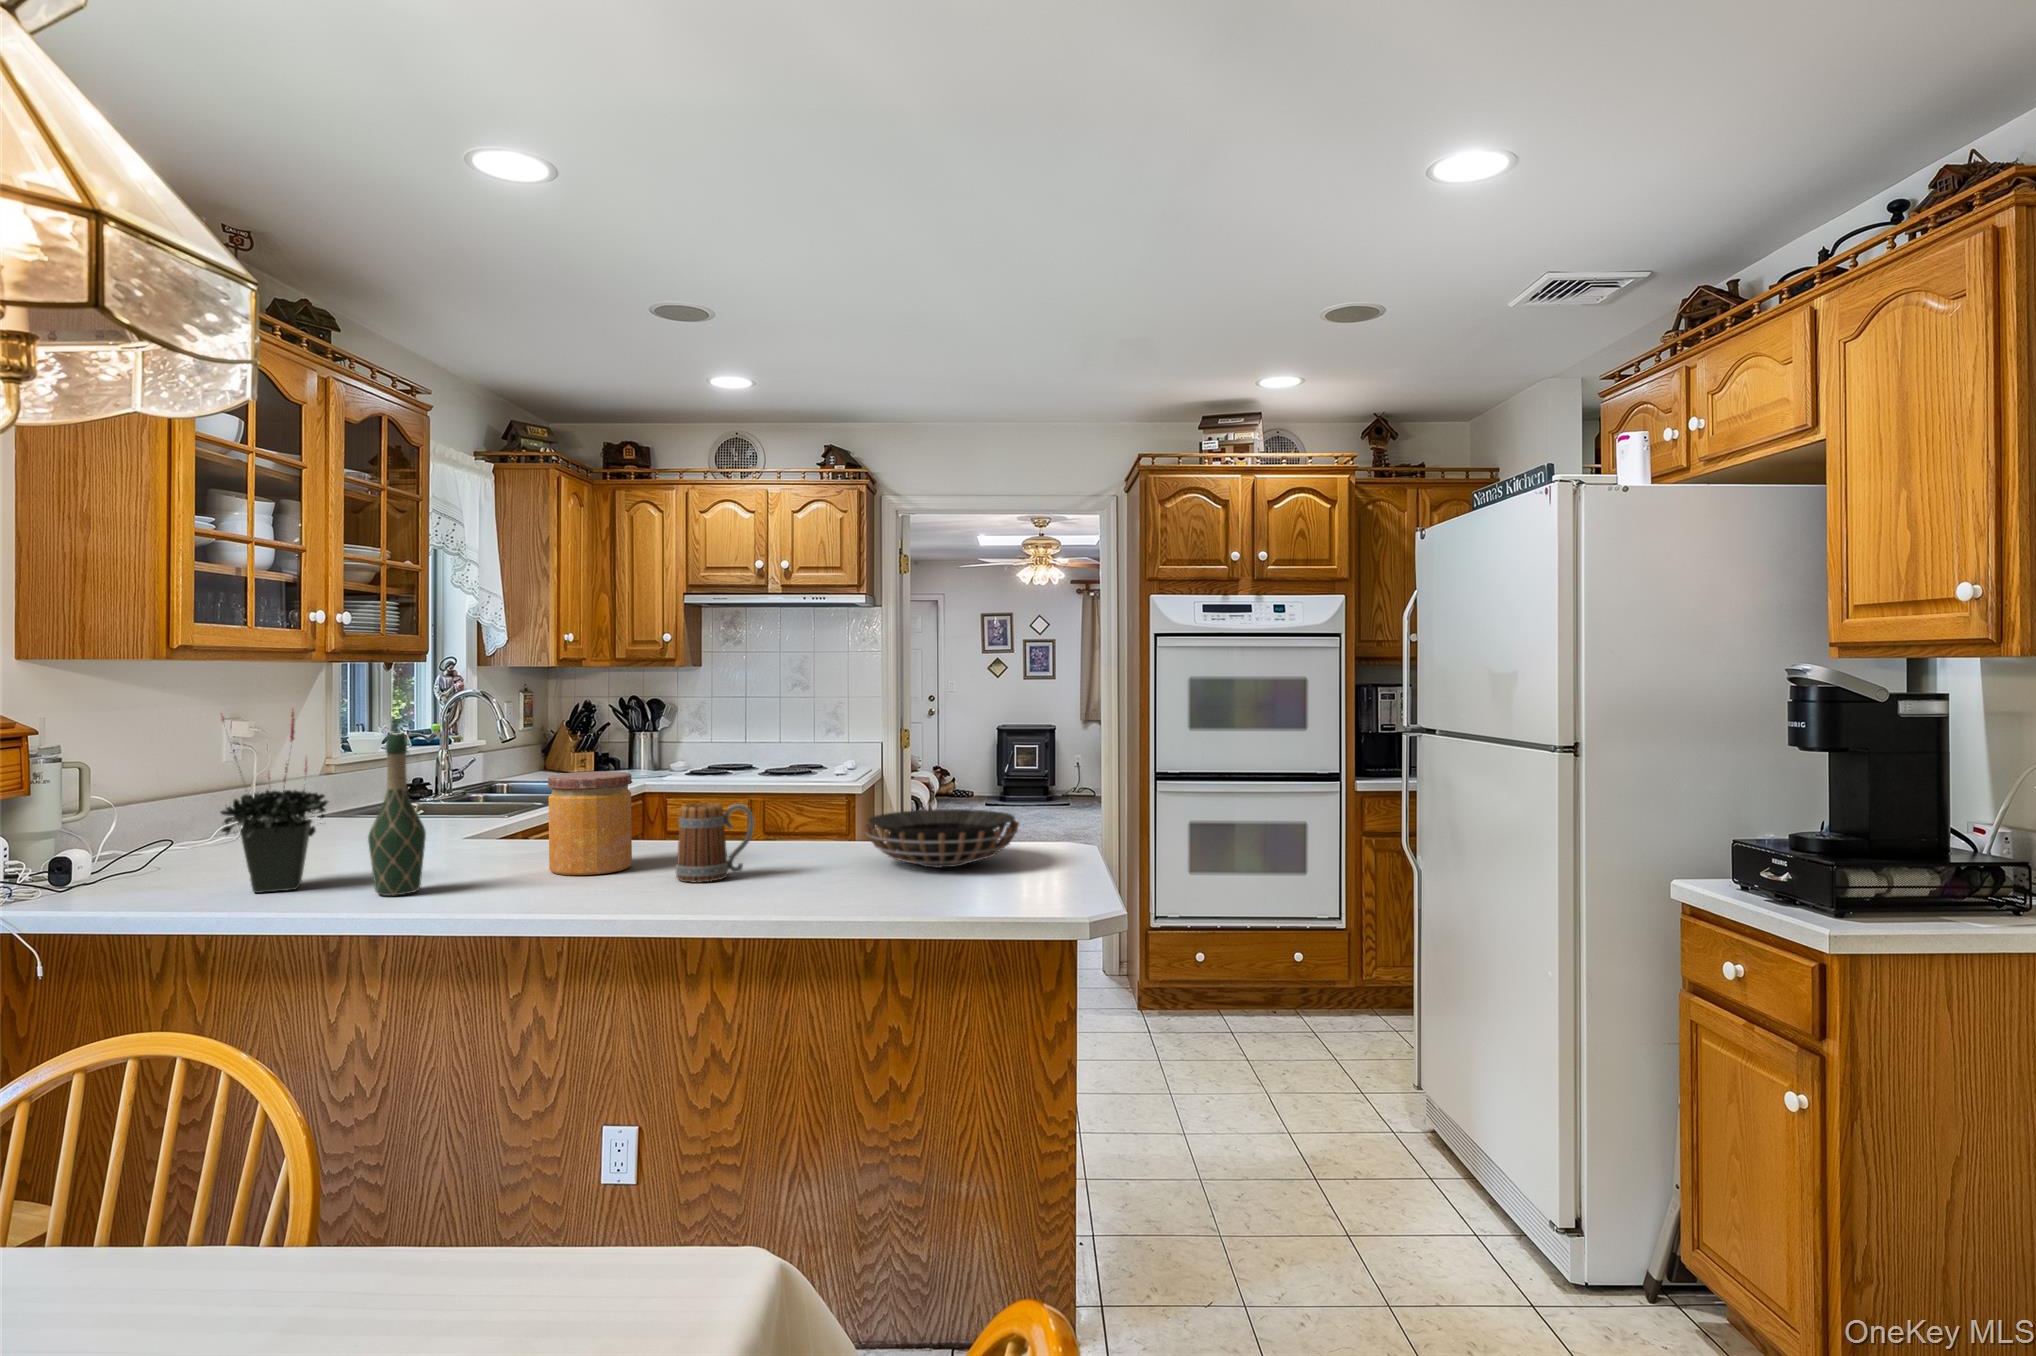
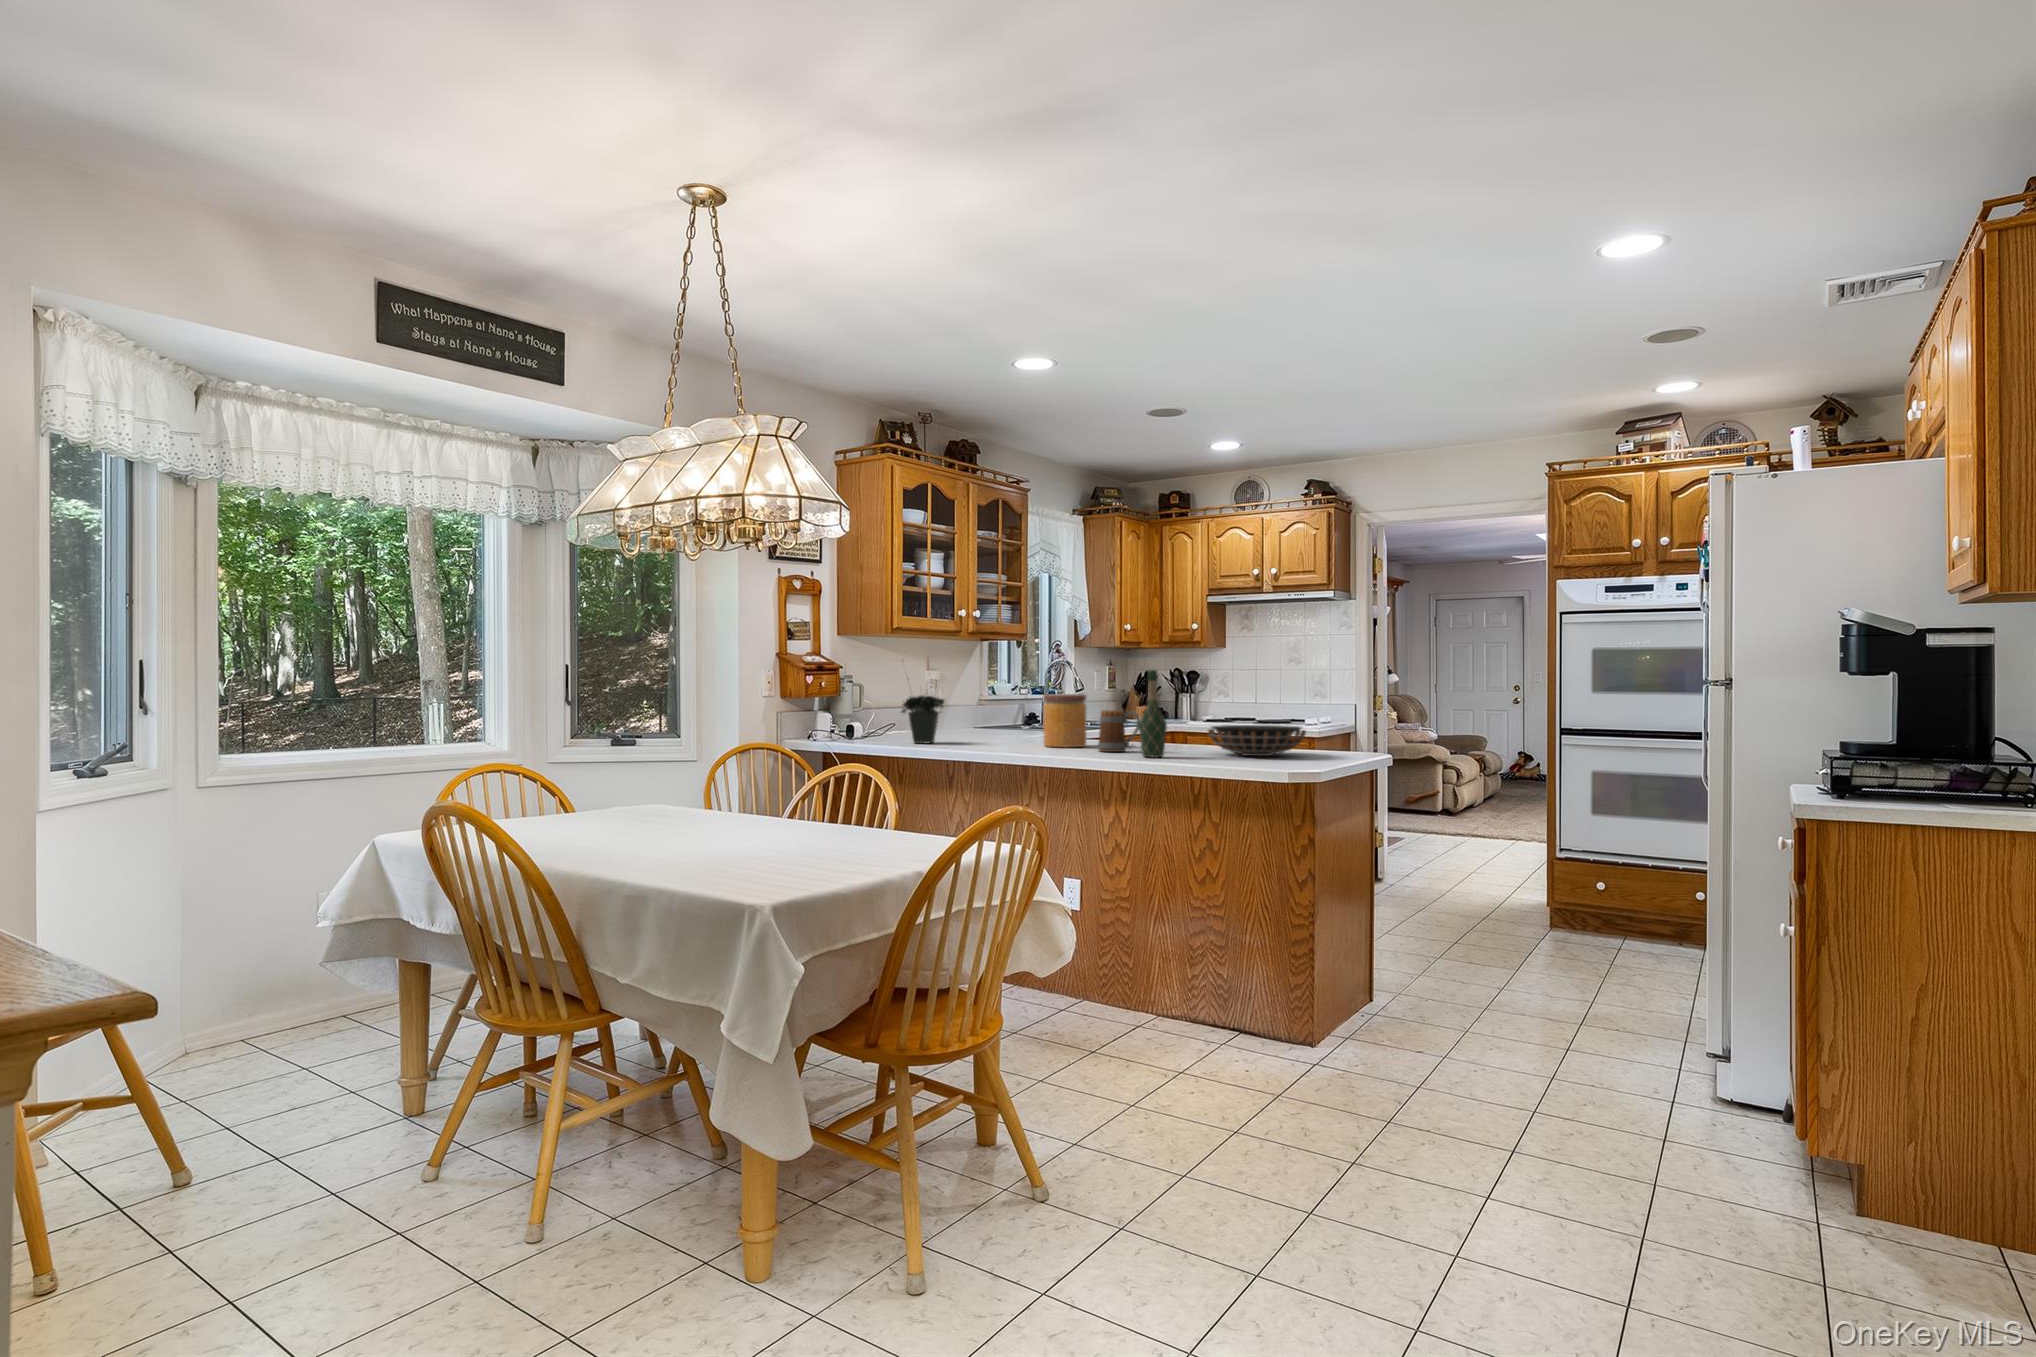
wine bottle: present [368,734,426,896] -> present [1139,670,1167,757]

